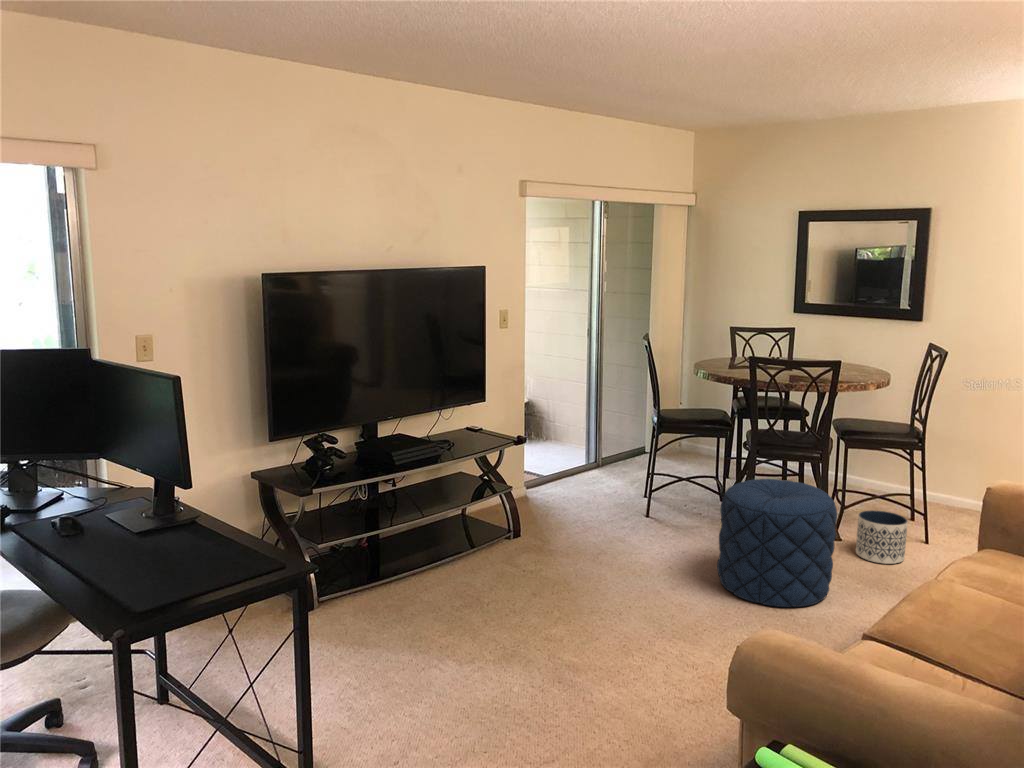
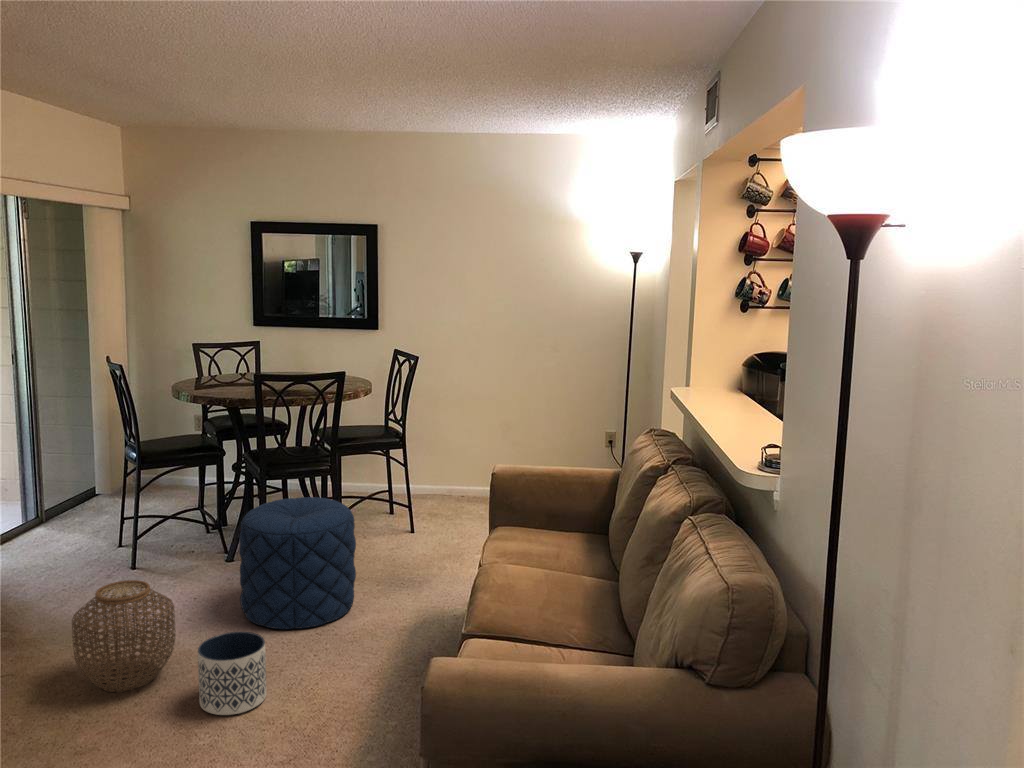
planter: present [856,510,908,564] -> present [198,632,266,715]
woven basket: none [569,520,648,612] -> present [72,580,175,692]

